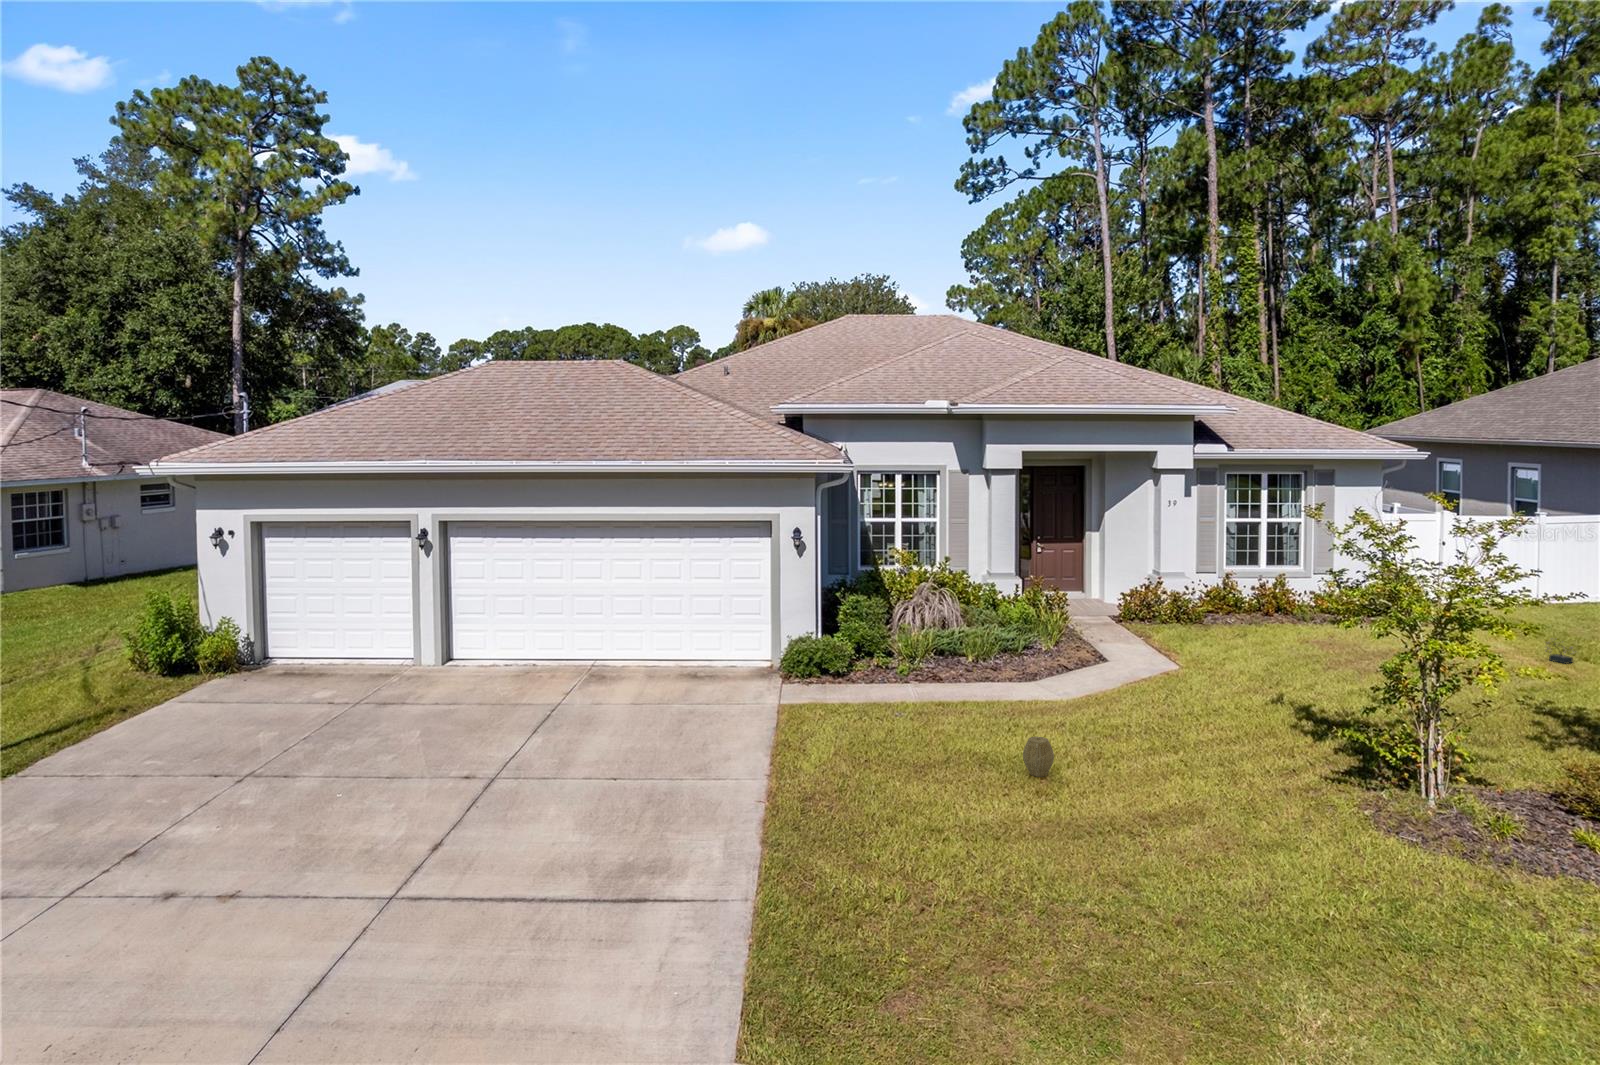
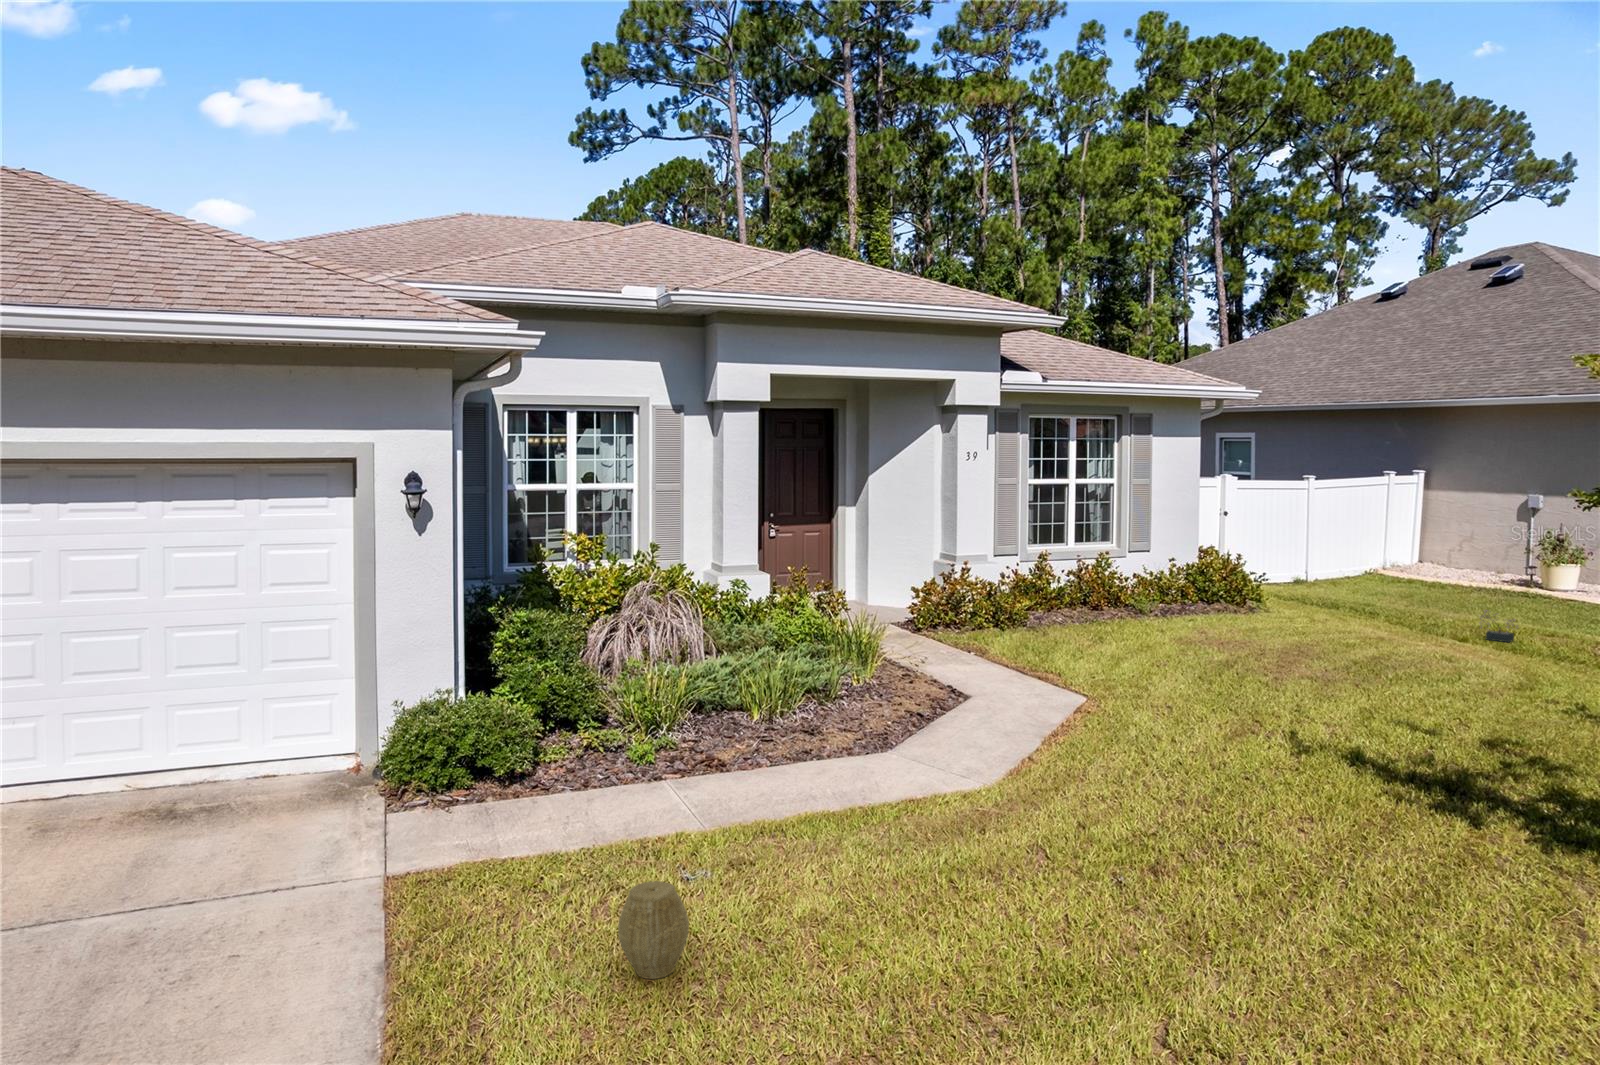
woven basket: present [1023,736,1054,777] -> present [618,881,689,979]

